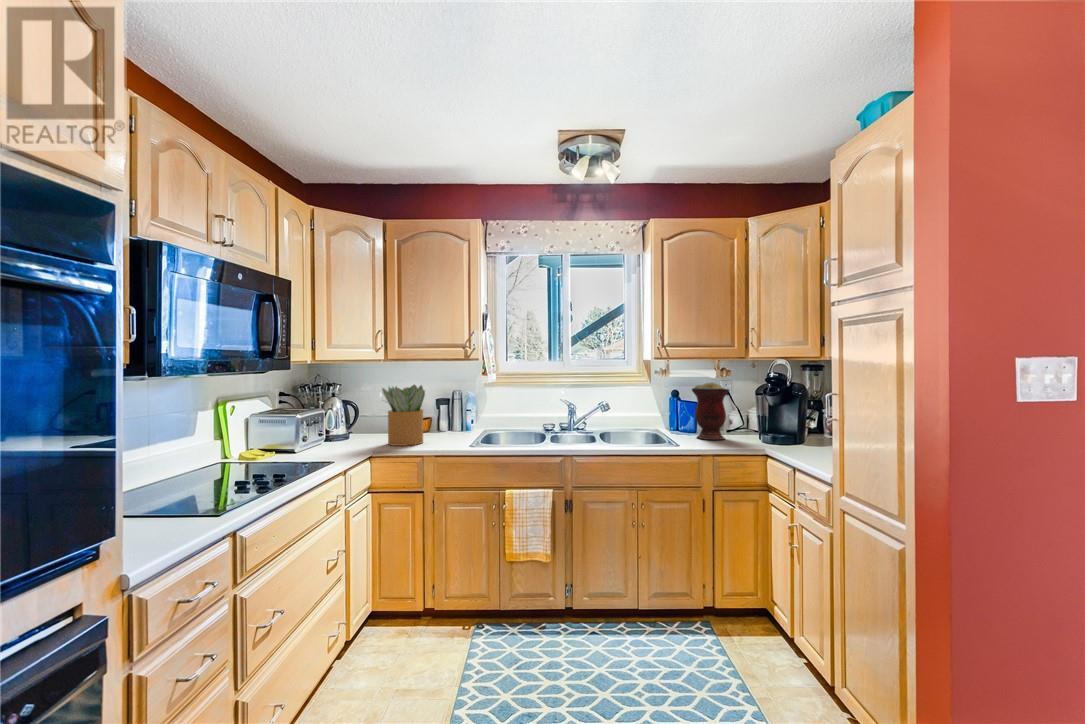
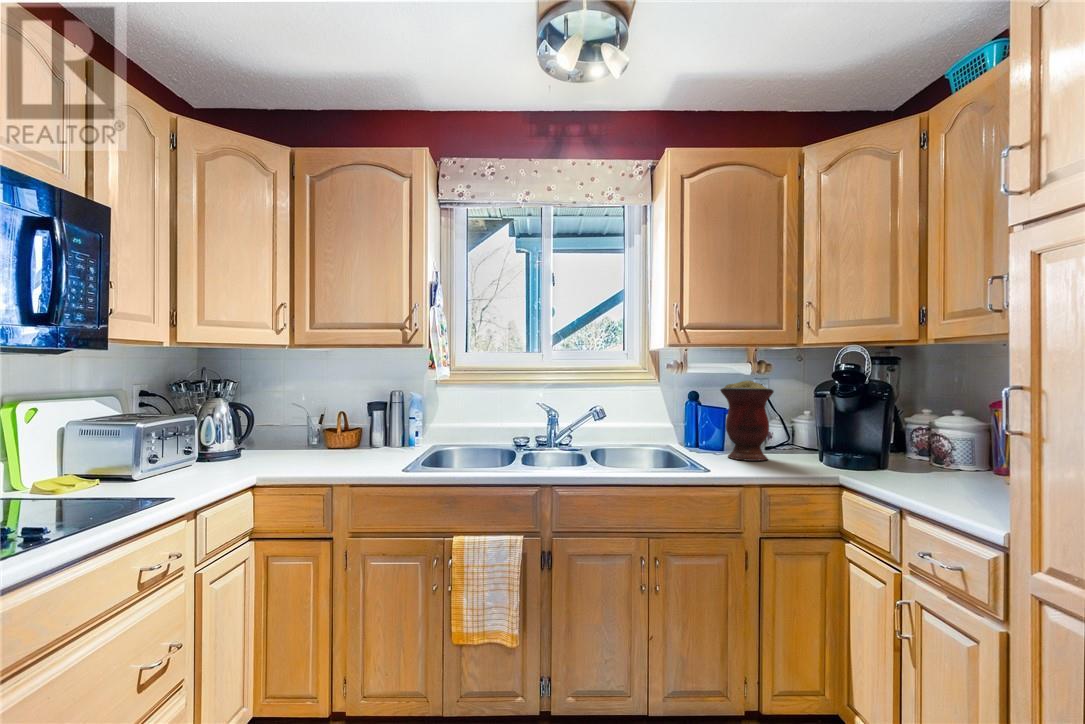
potted plant: present [382,385,425,446] -> none [278,380,344,469]

